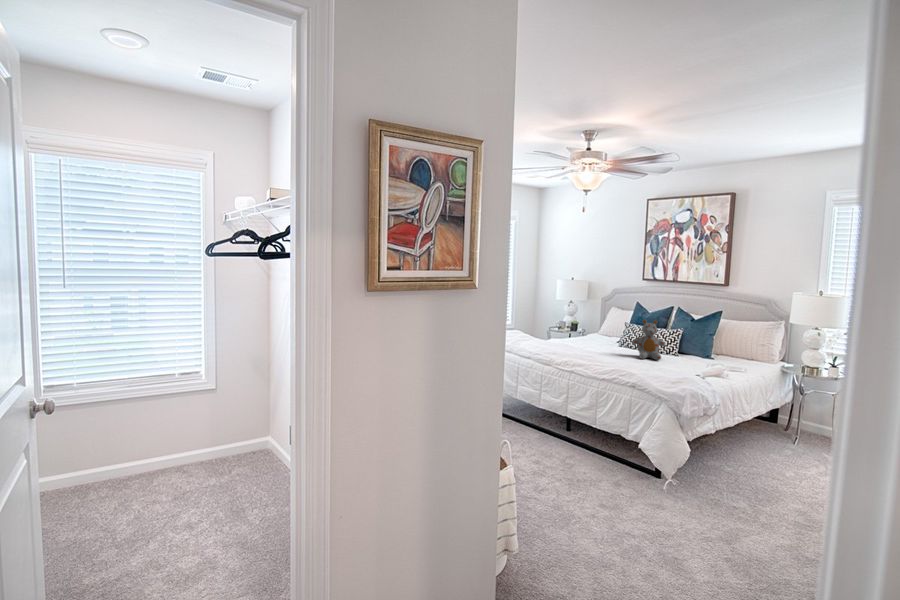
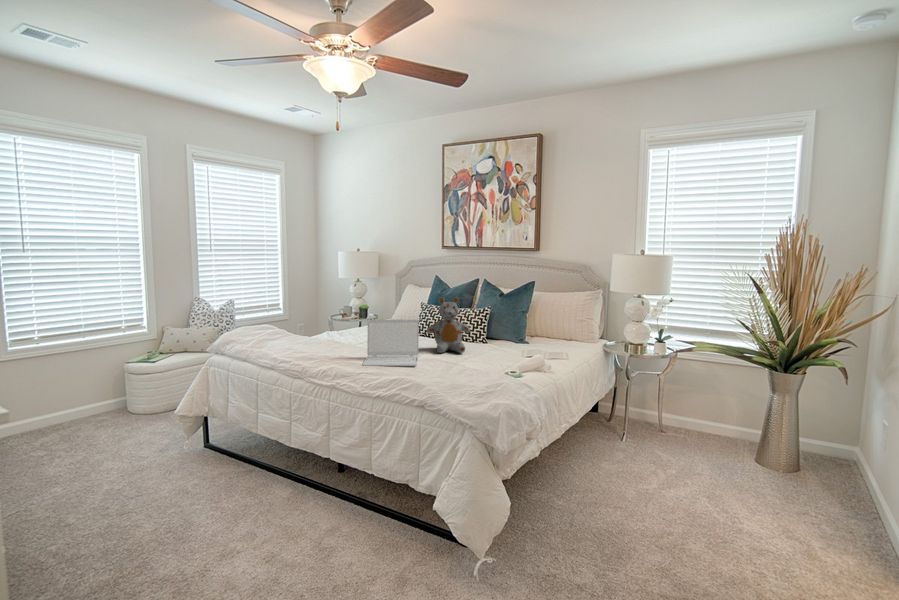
laptop: none [590,332,628,365] -> present [362,320,419,366]

